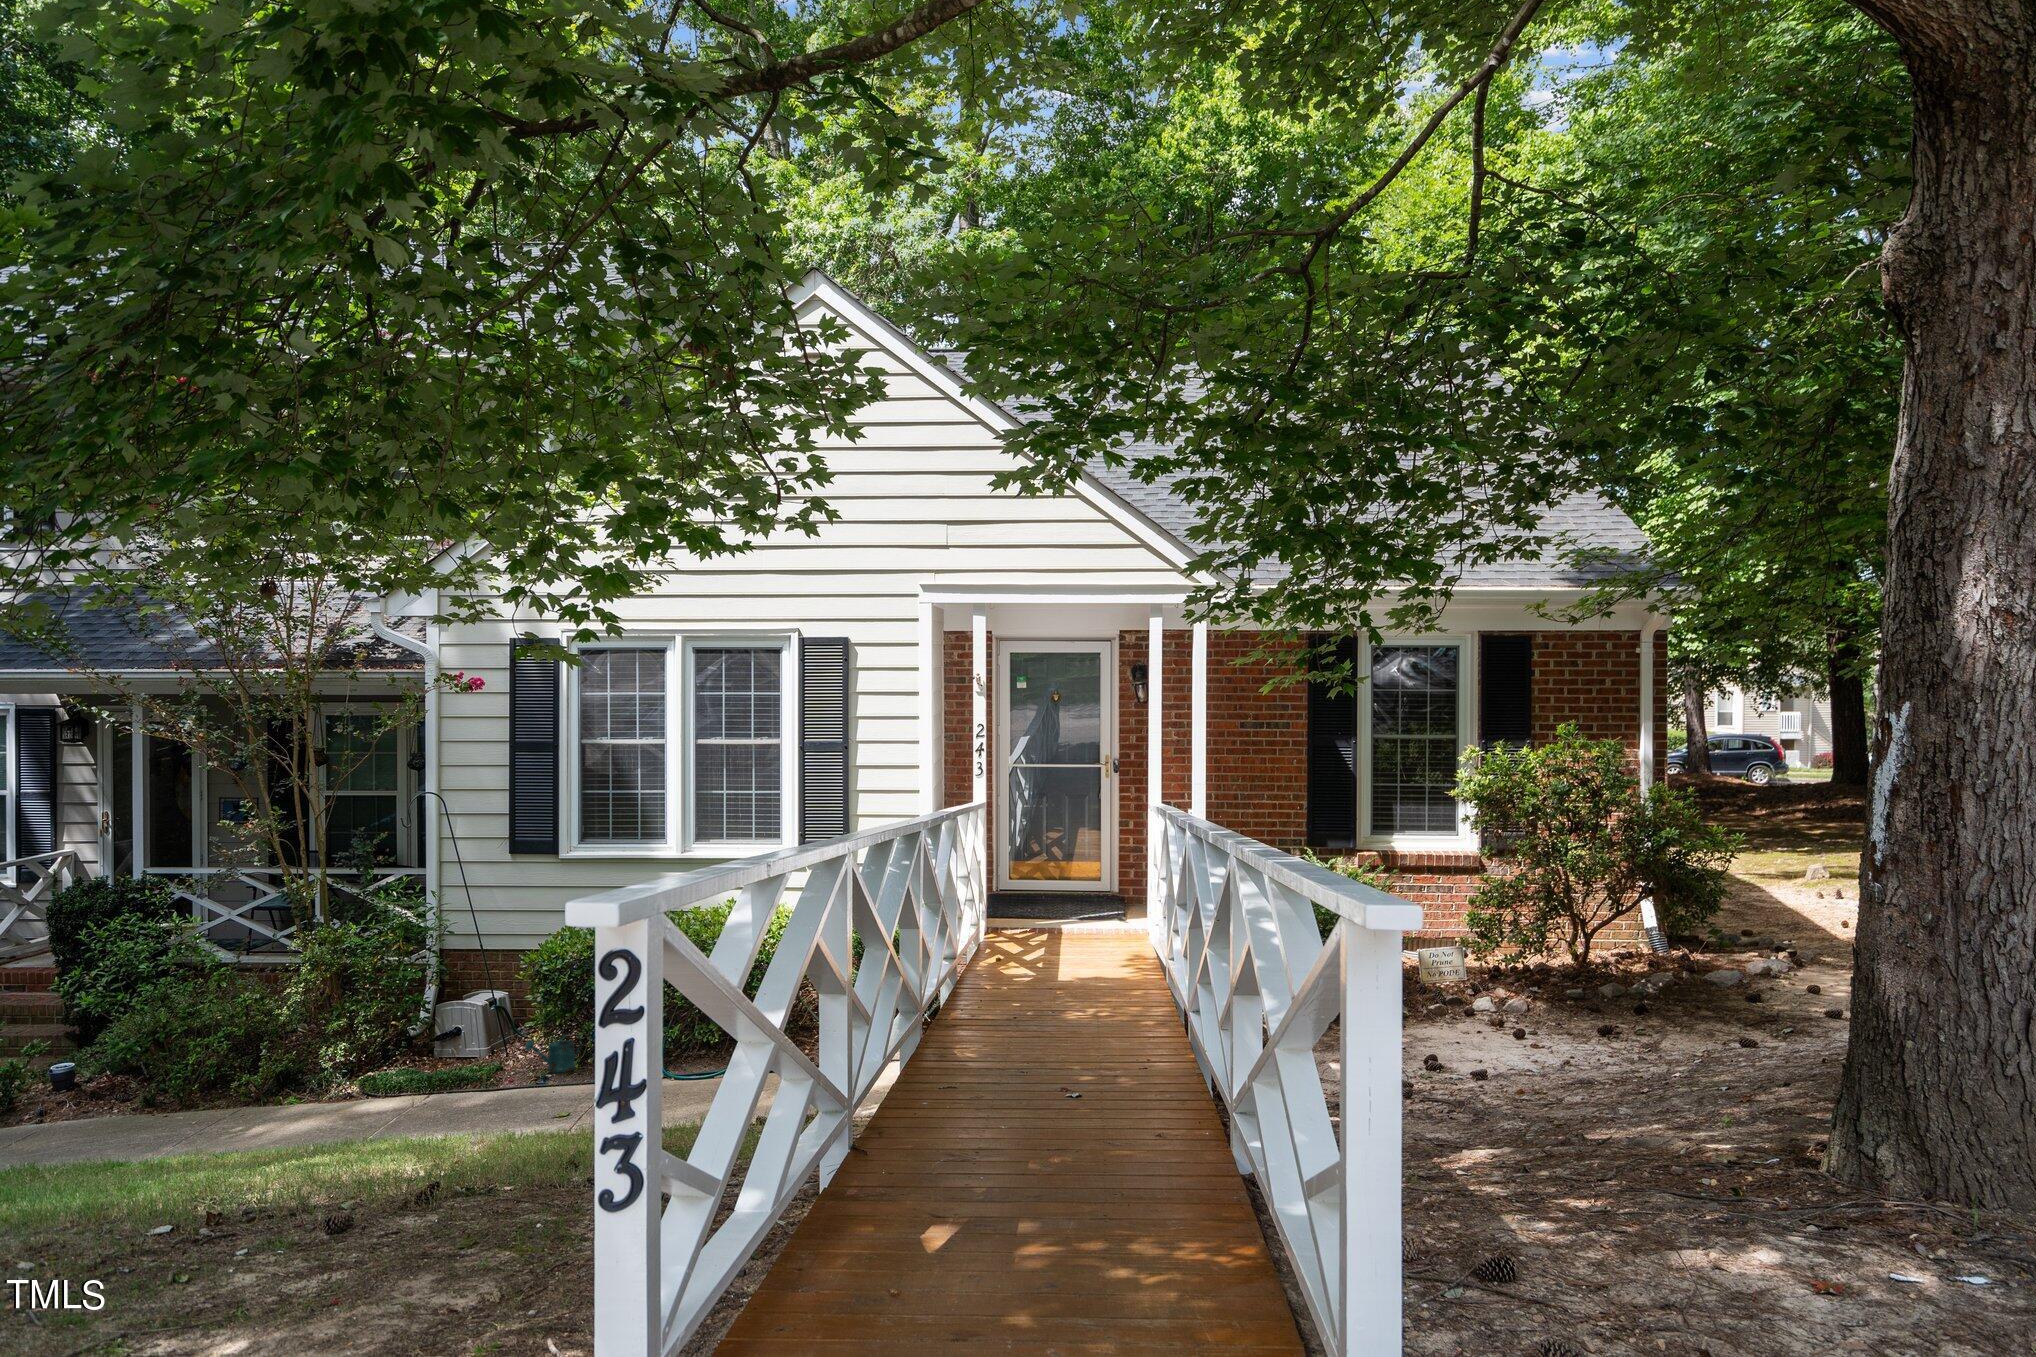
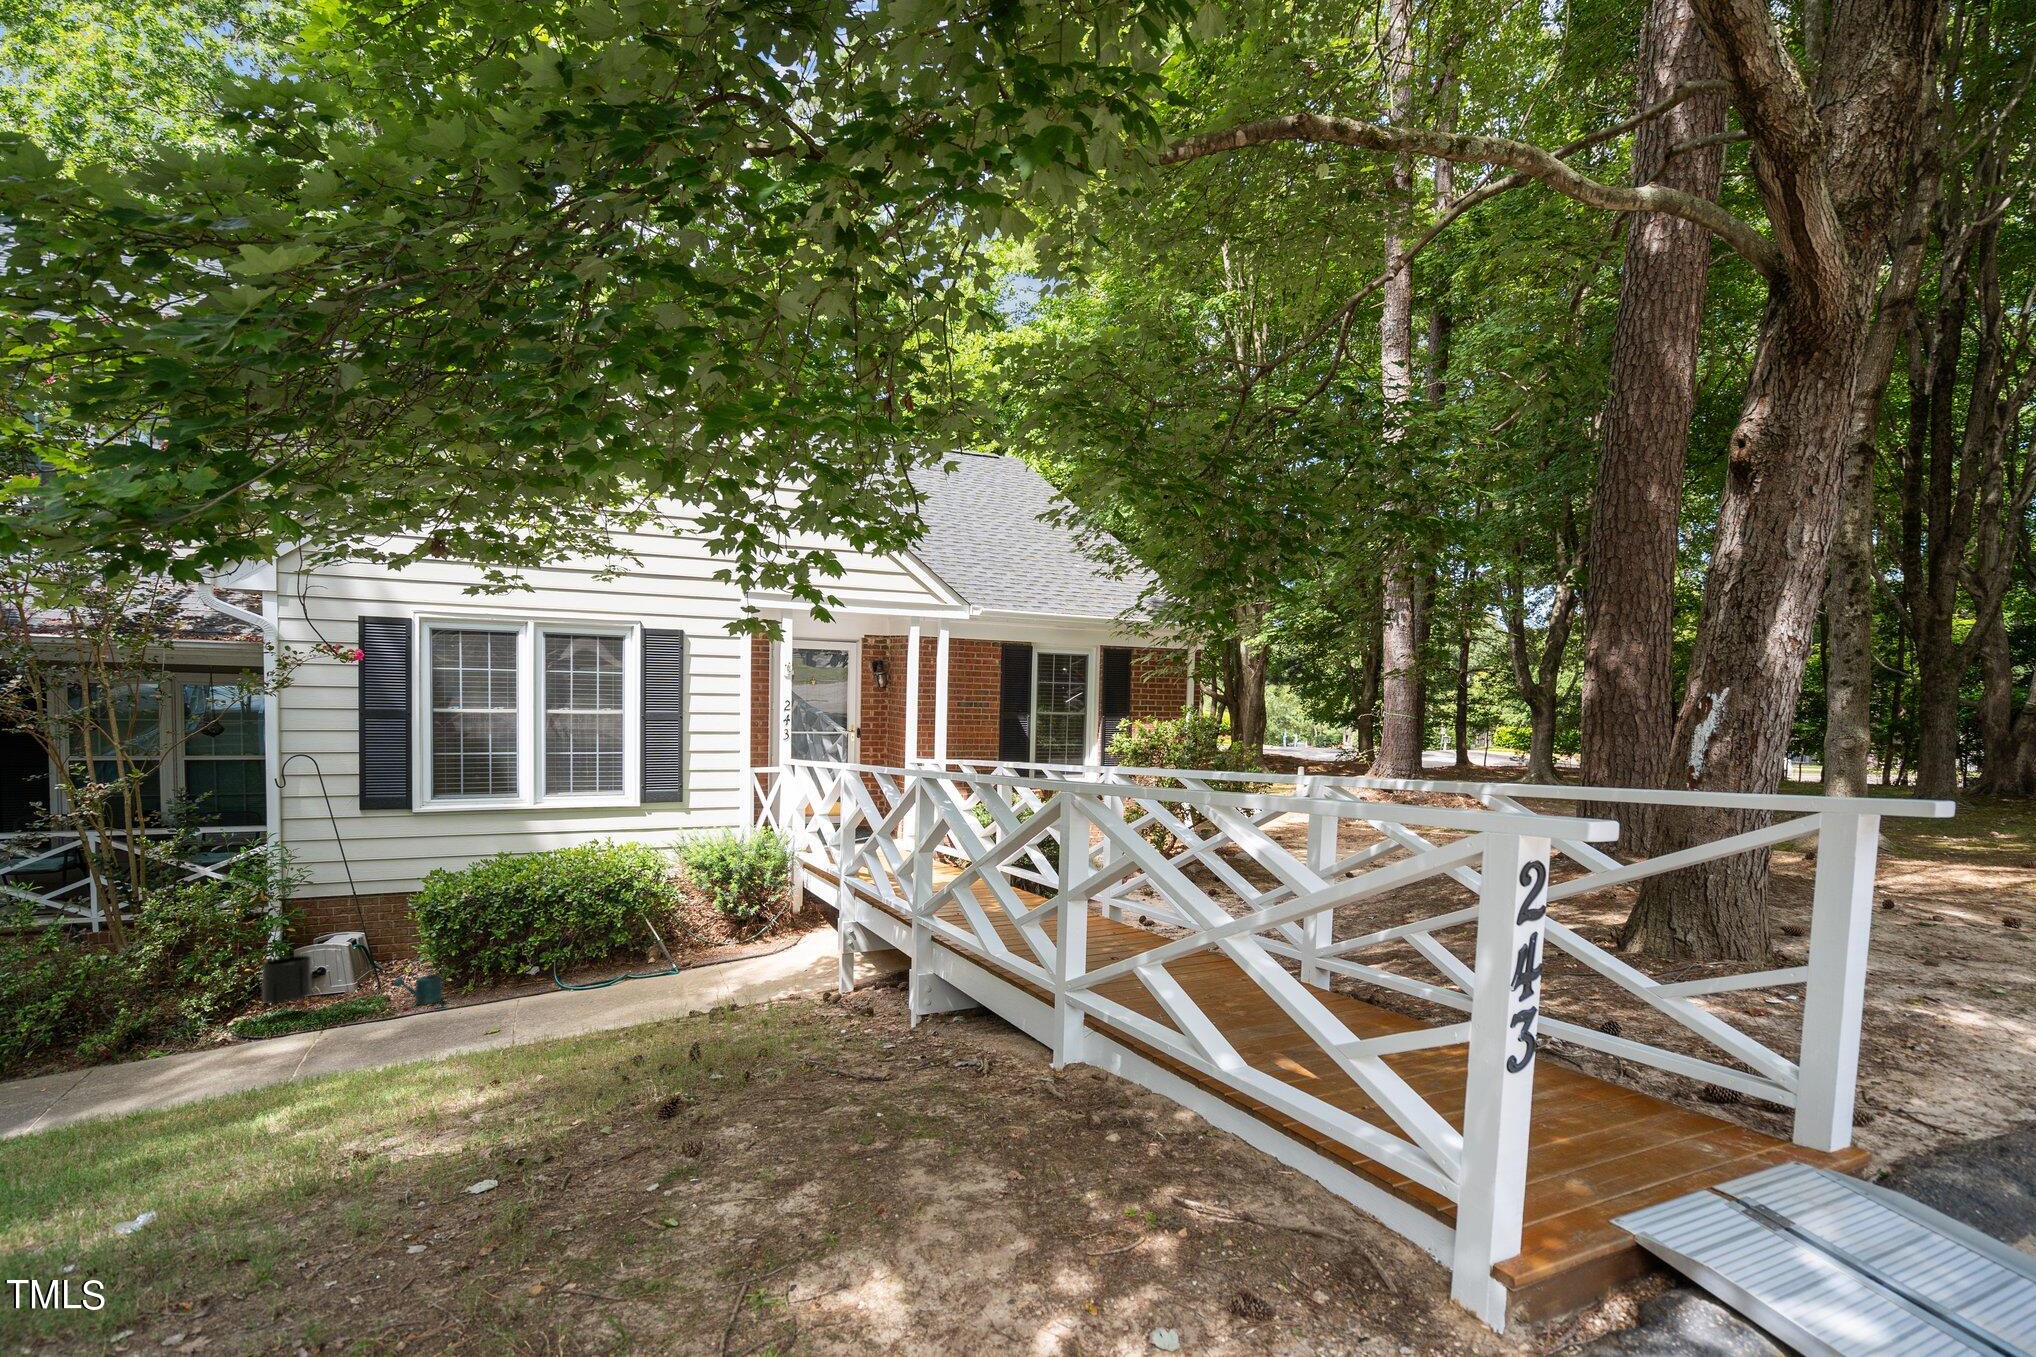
planter: none [406,1010,455,1081] -> present [262,956,313,1016]

